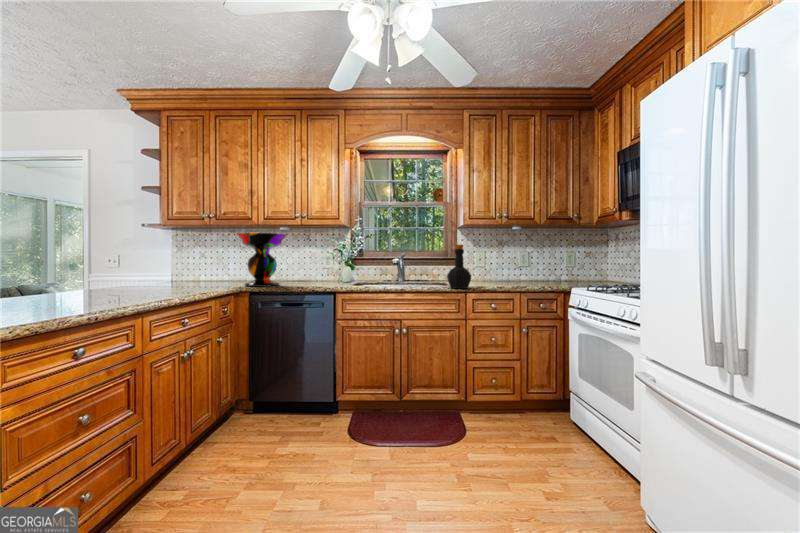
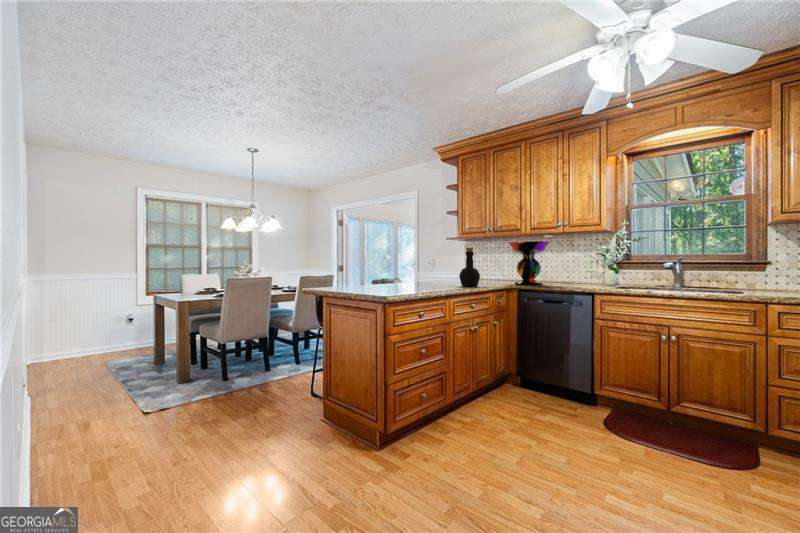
bottle: present [447,245,471,289] -> present [459,248,480,287]

